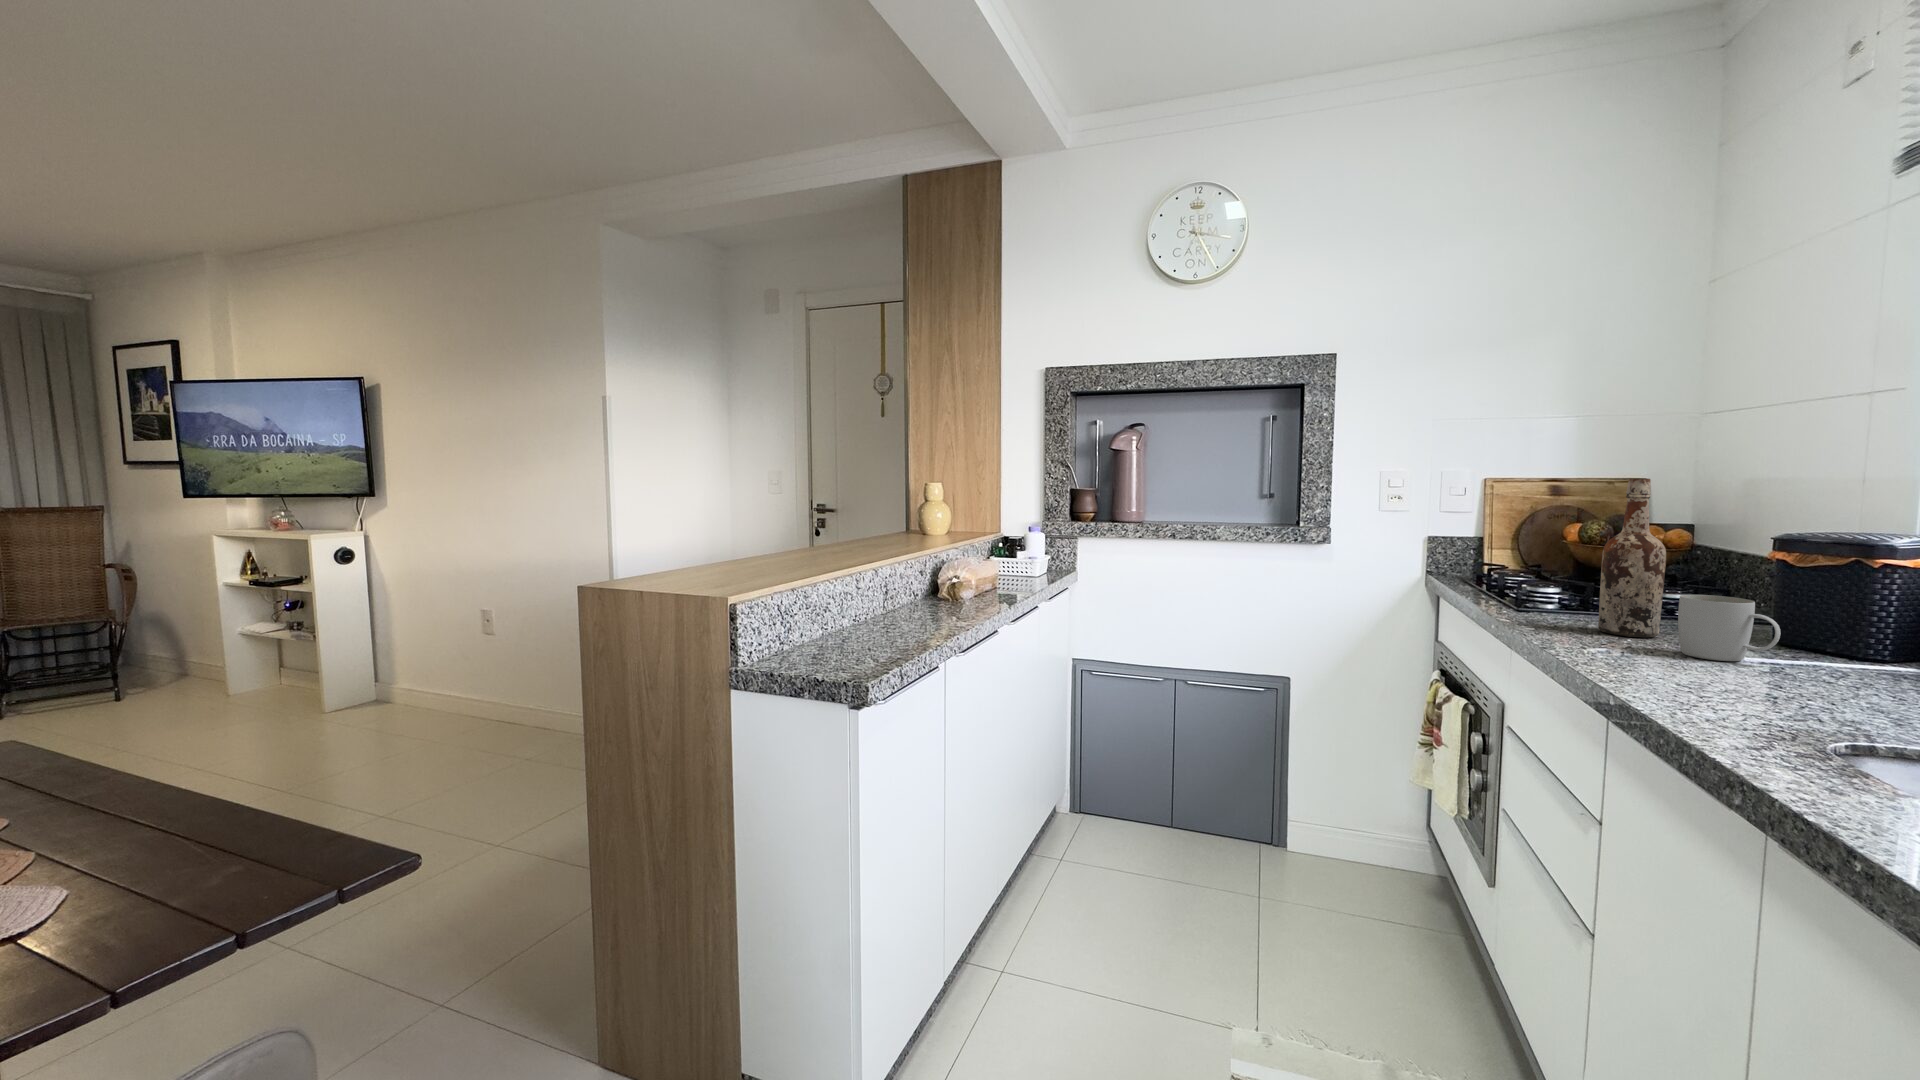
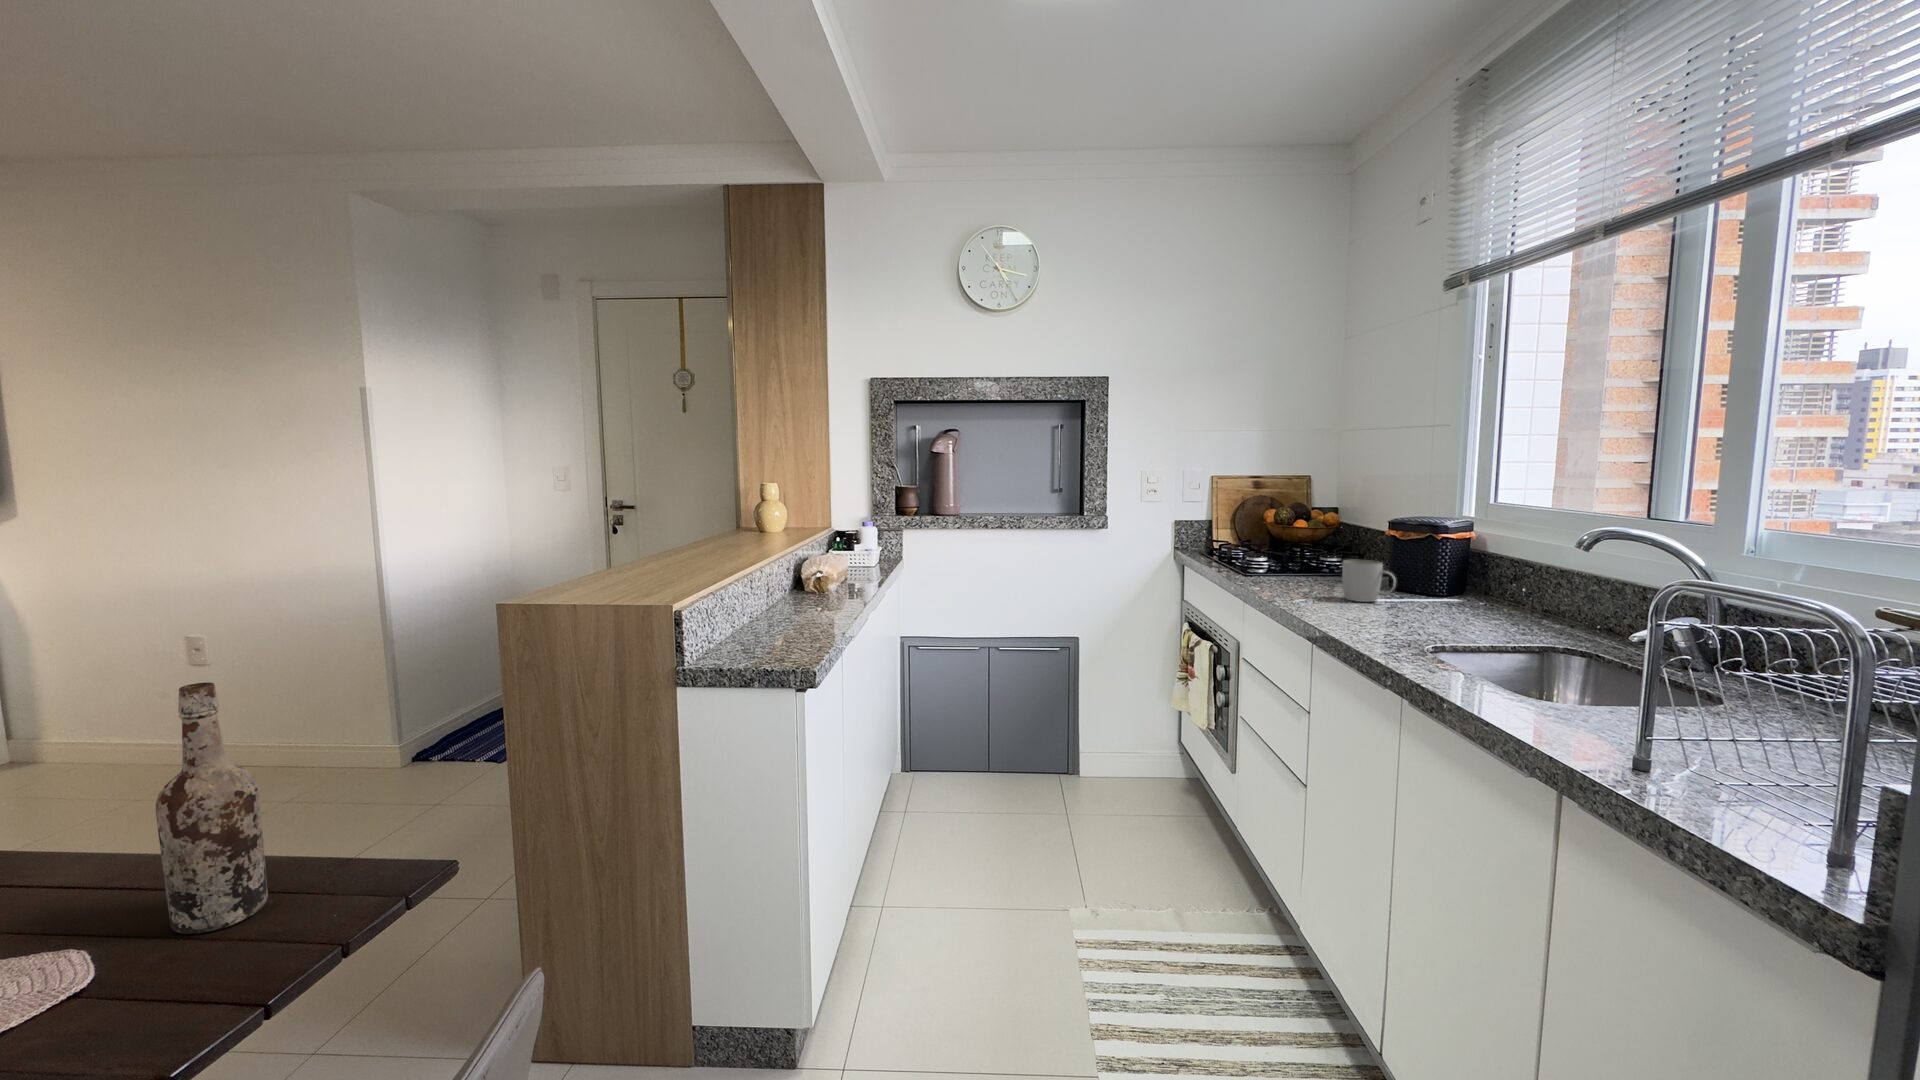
wine bottle: present [1598,479,1666,637] -> present [156,682,268,934]

